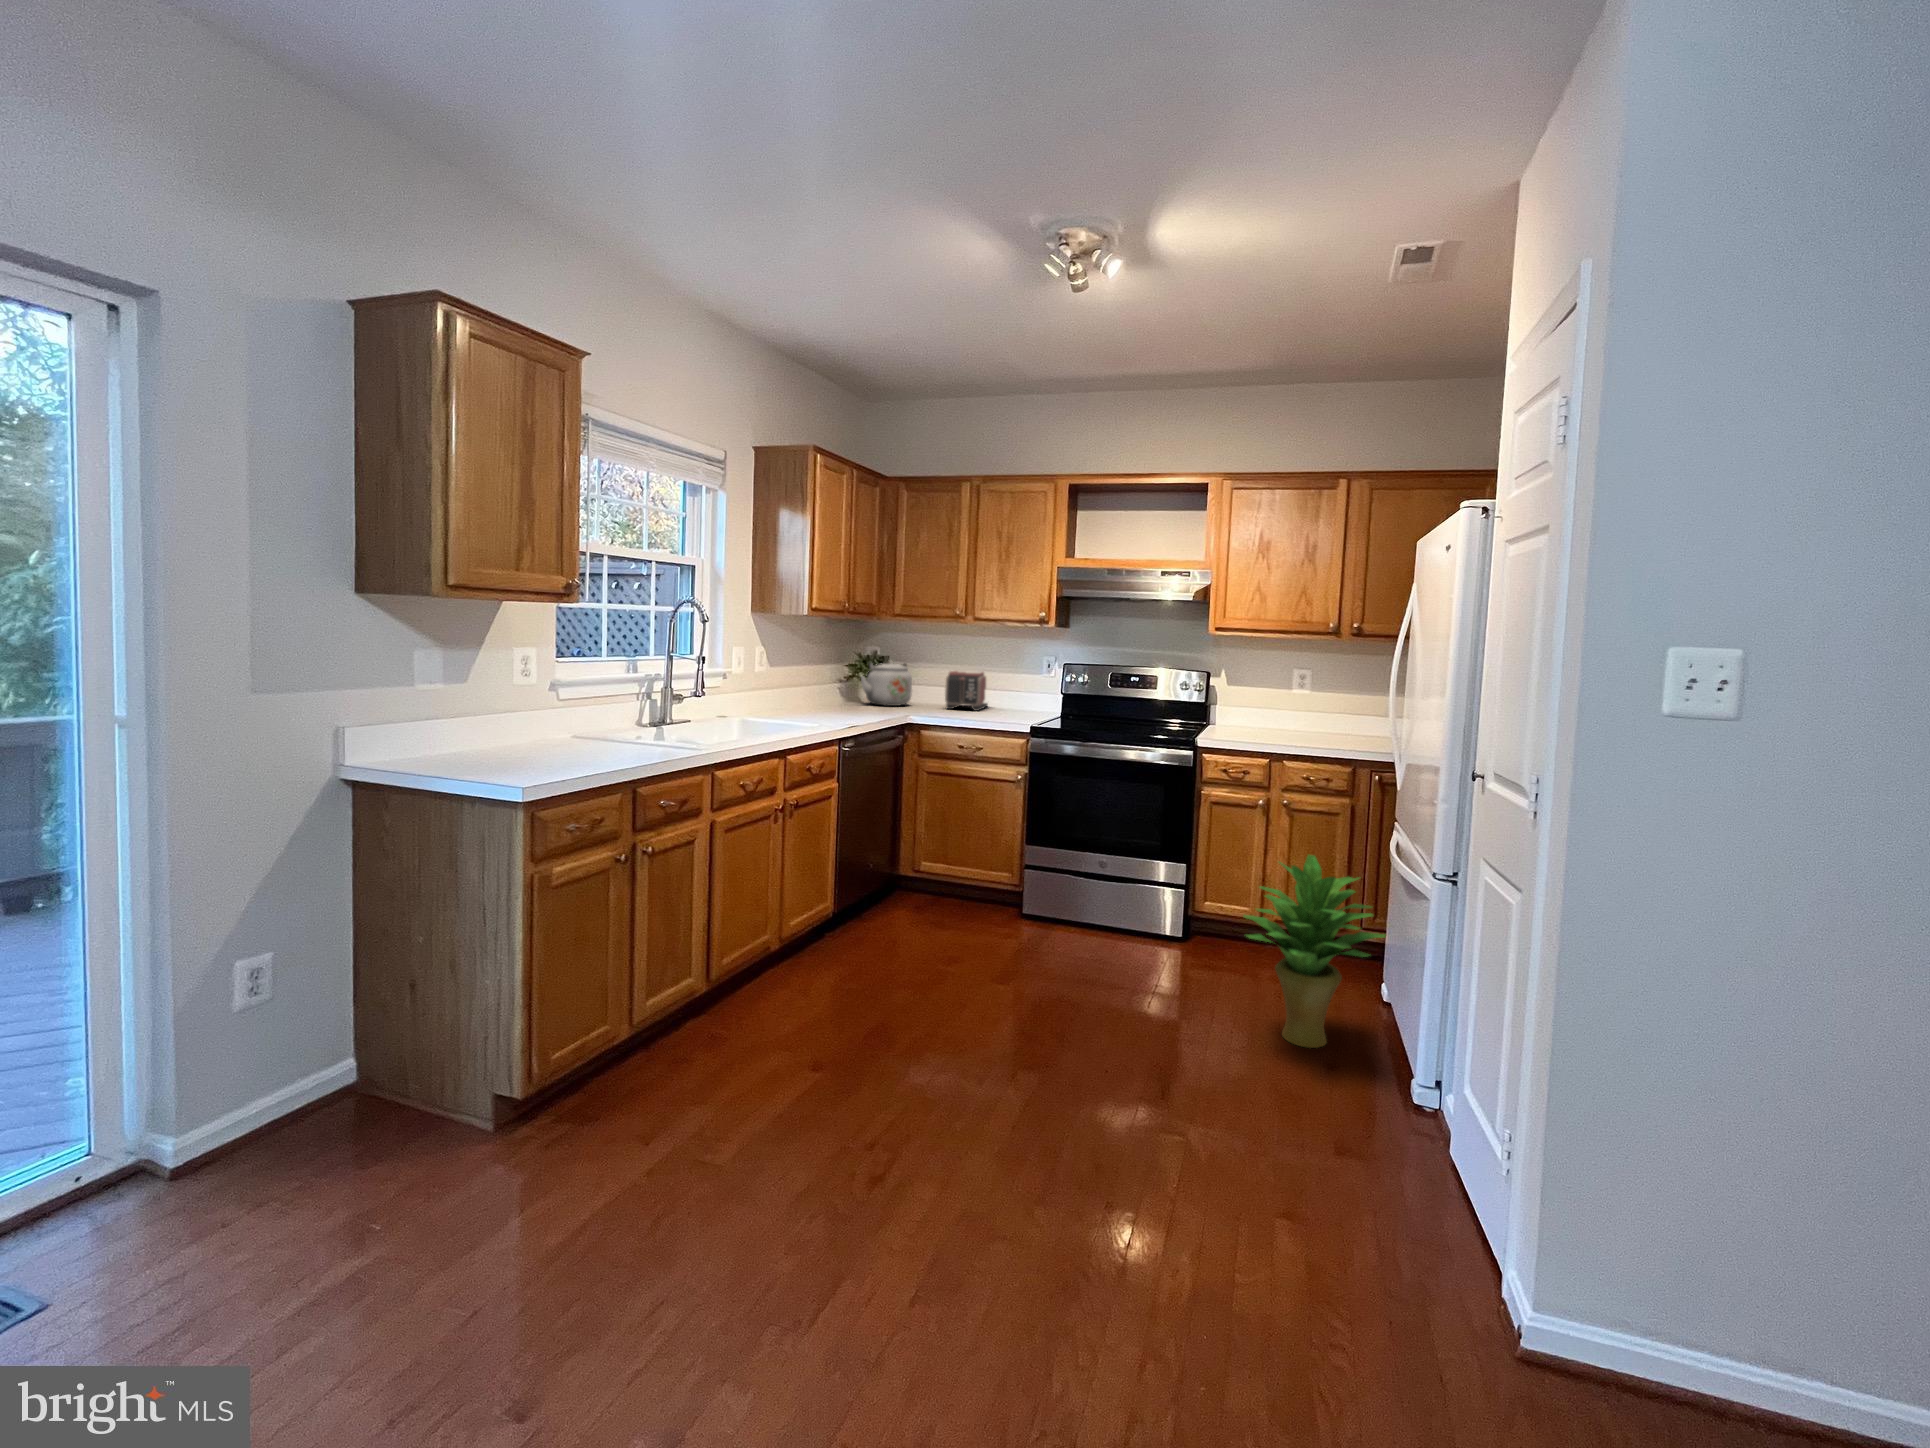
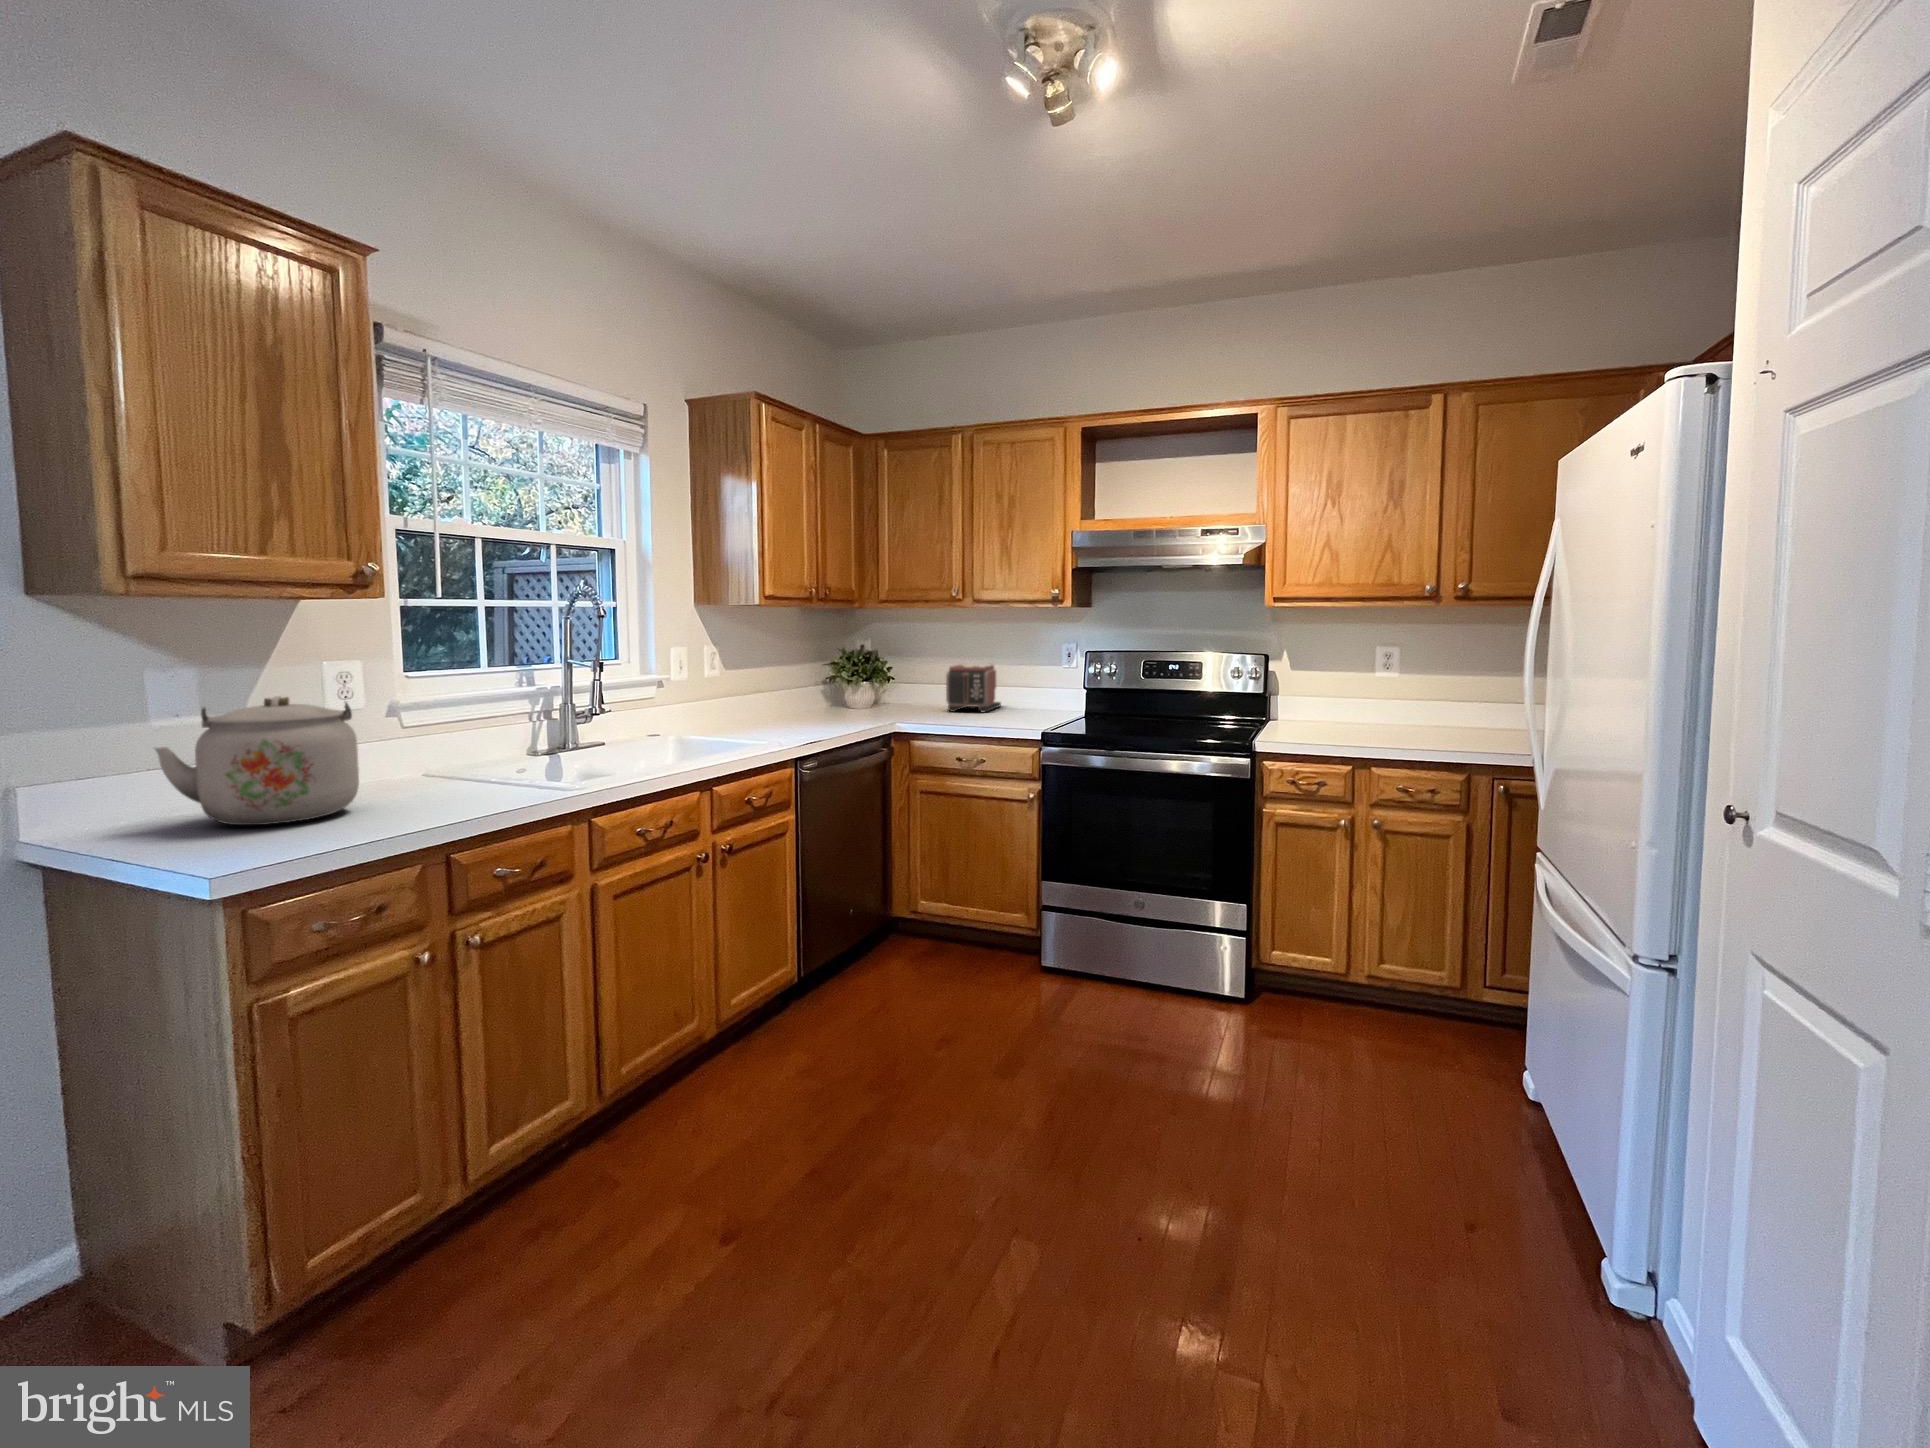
kettle: present [861,661,912,706] -> present [155,696,359,825]
potted plant: present [1244,855,1386,1048] -> none [1328,906,1542,1187]

